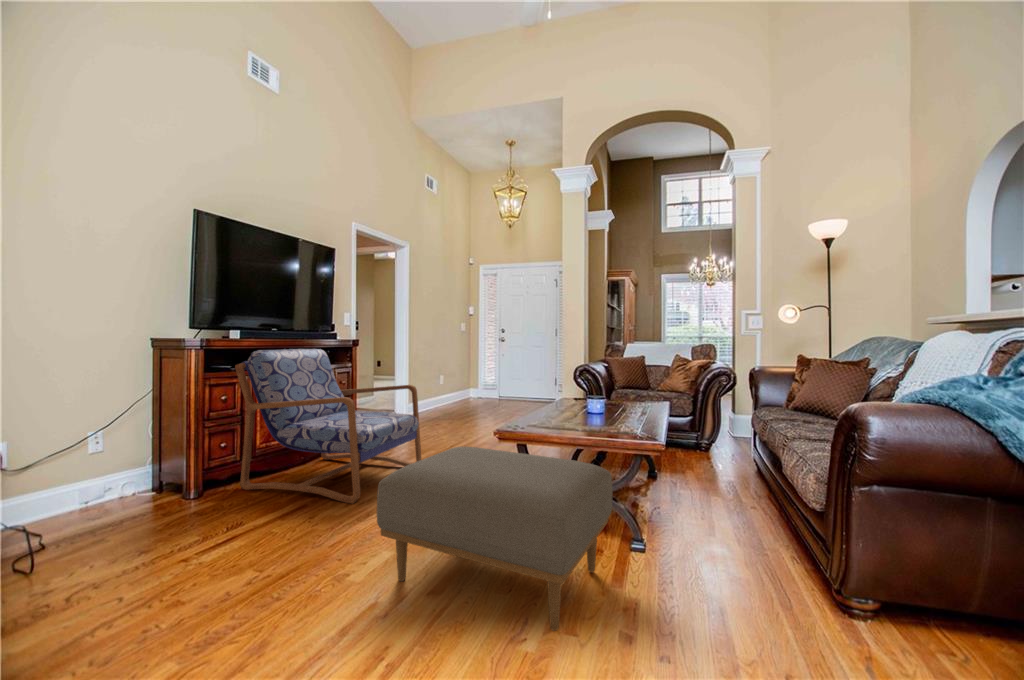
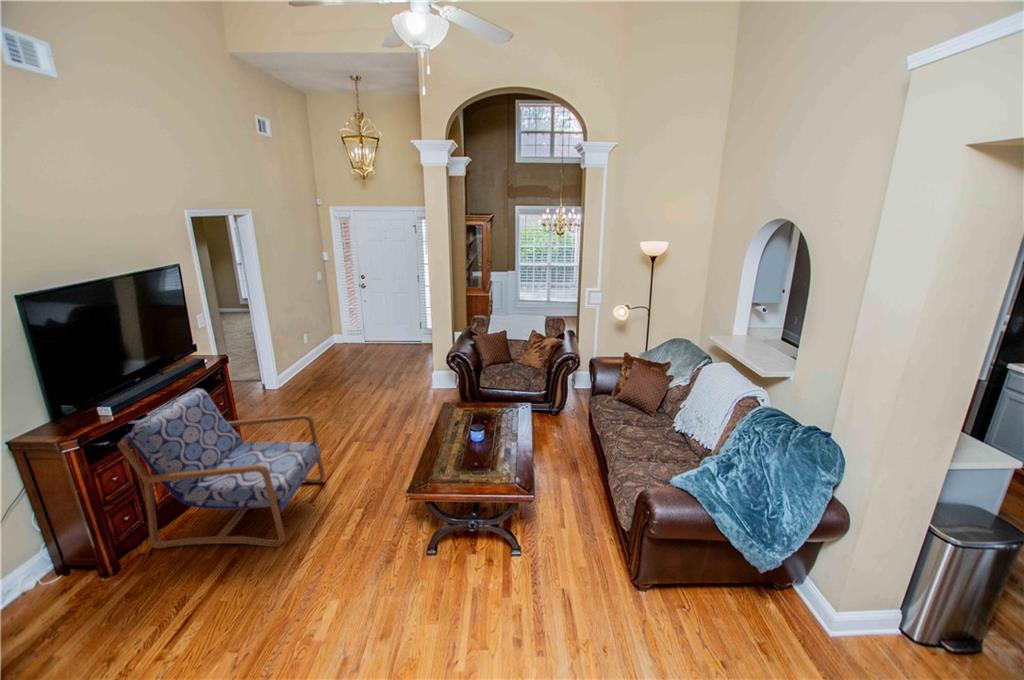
ottoman: present [377,447,612,631] -> none [334,509,502,648]

